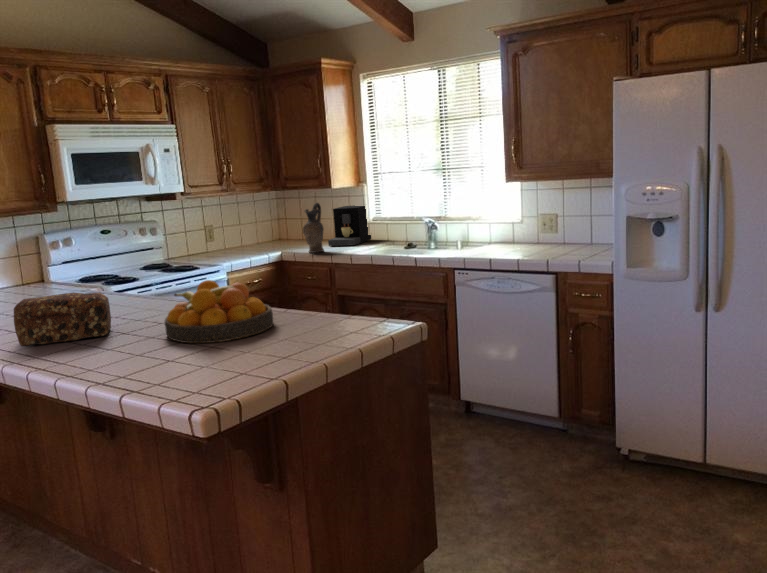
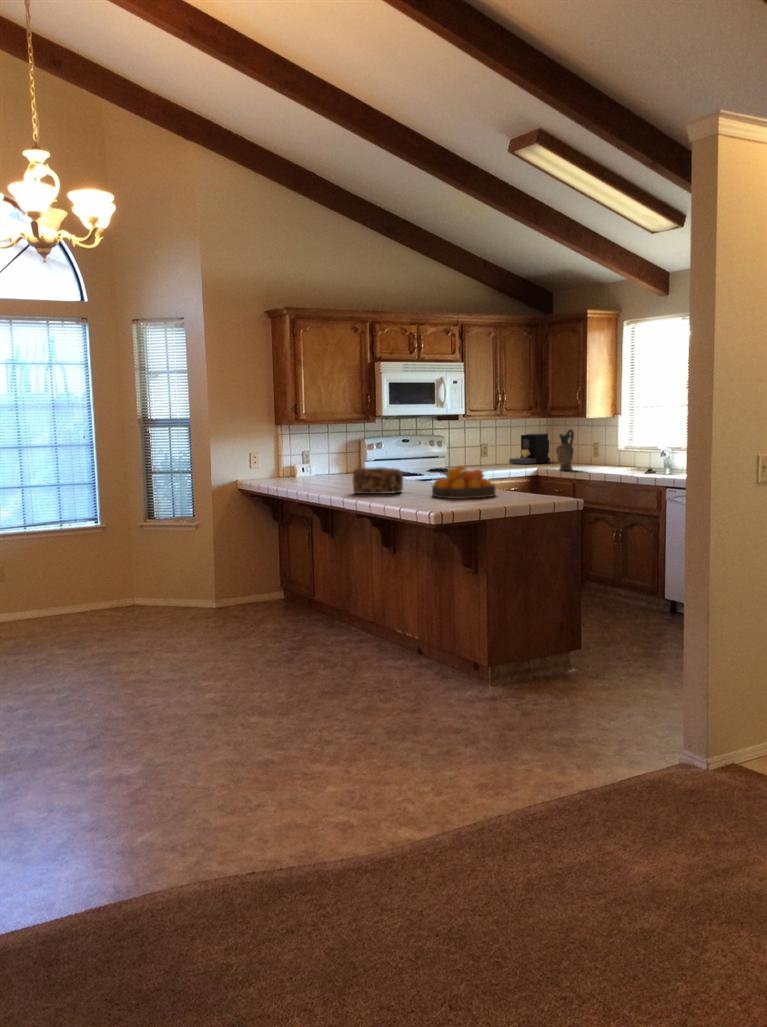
coffee maker: present [328,205,371,246] -> present [509,433,550,464]

